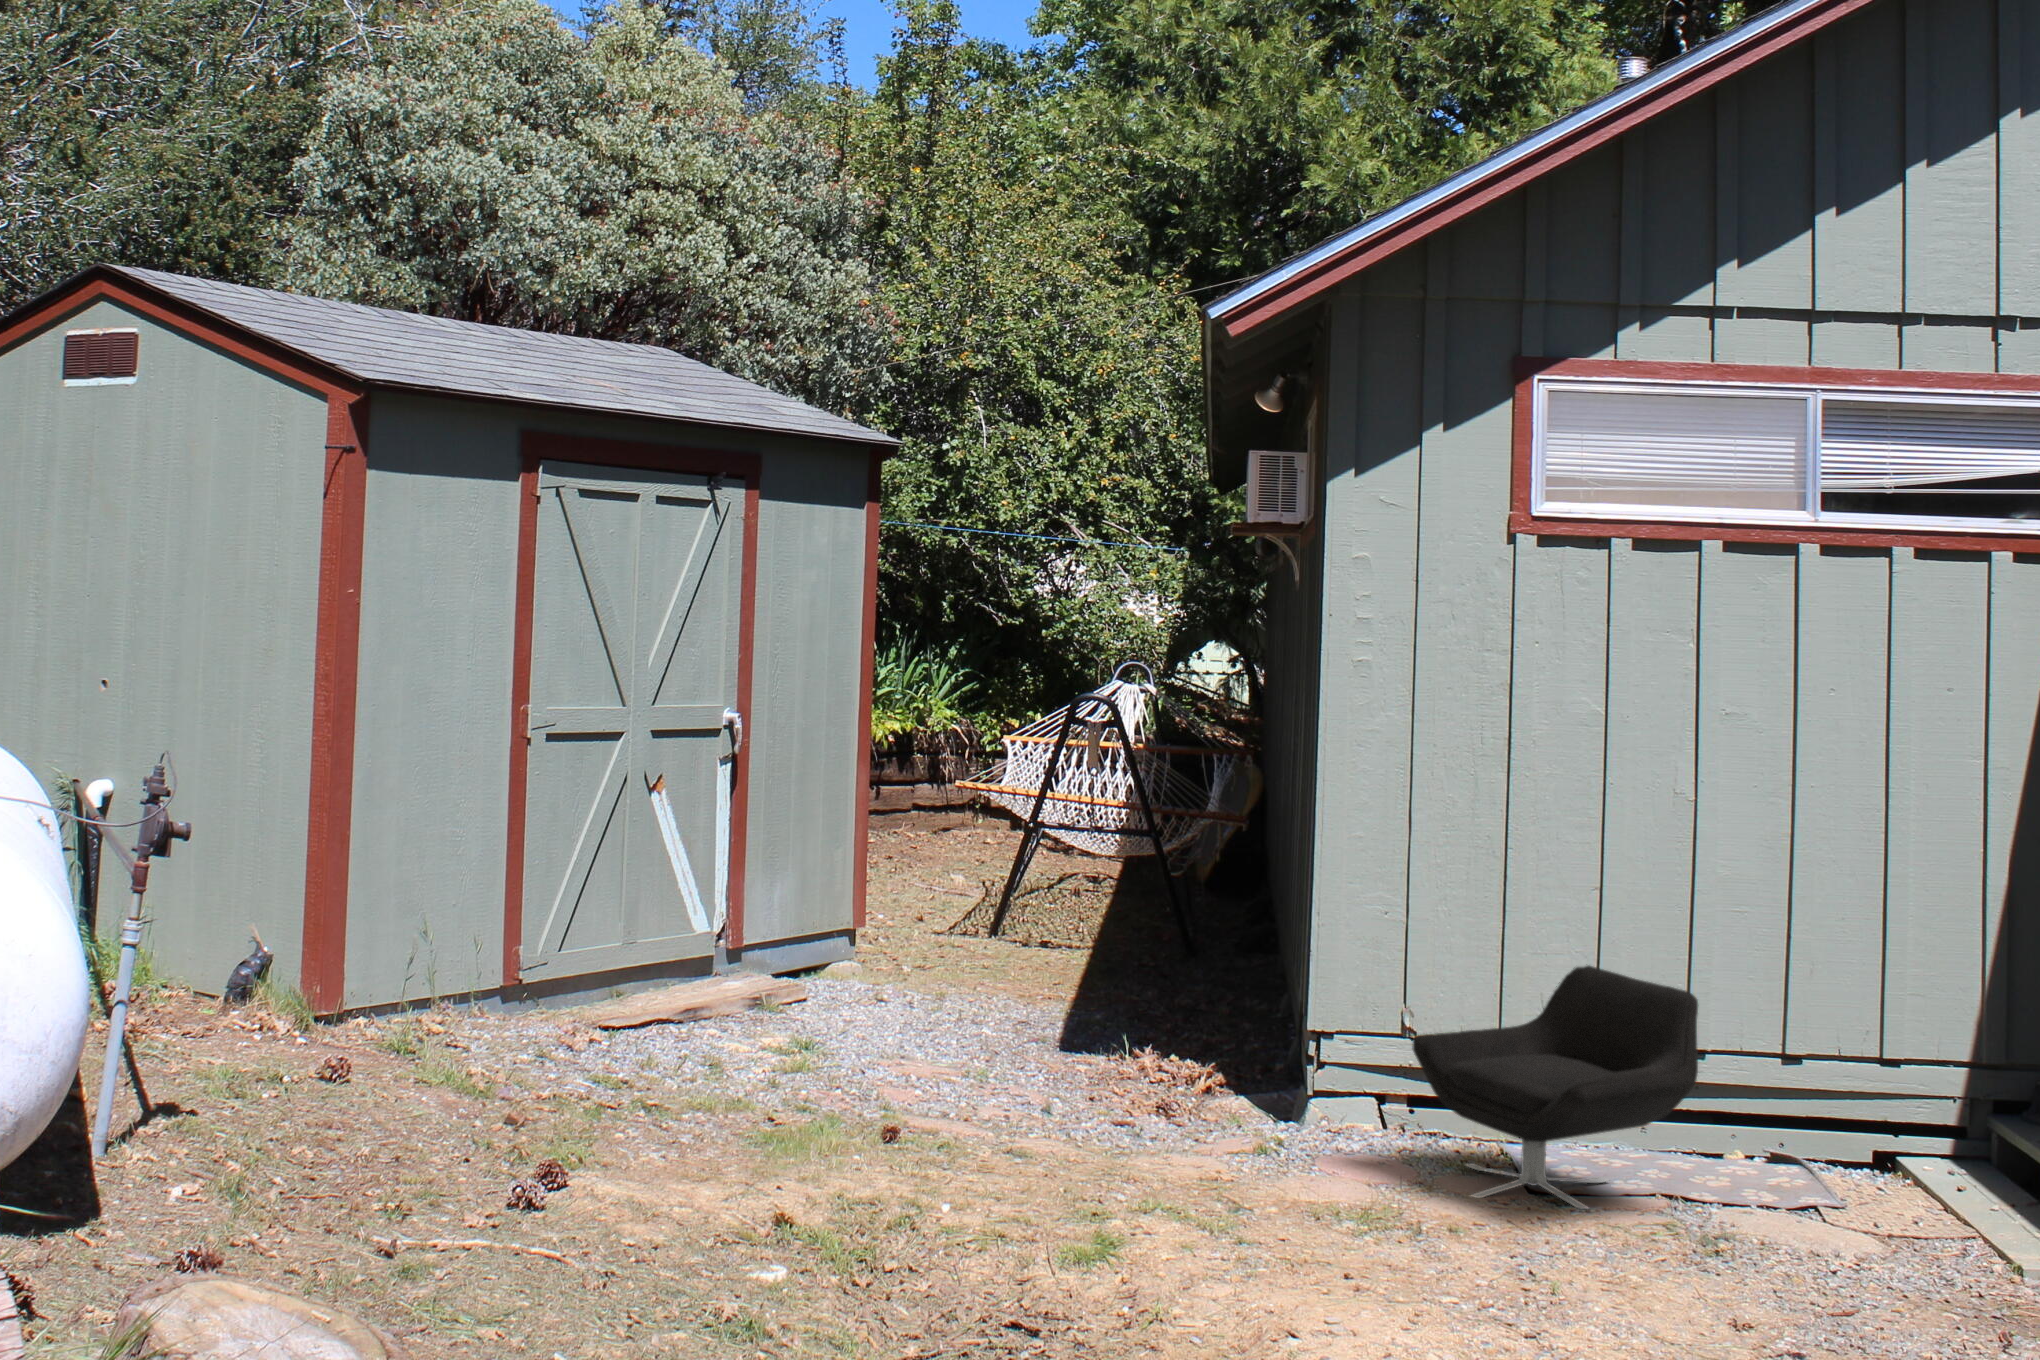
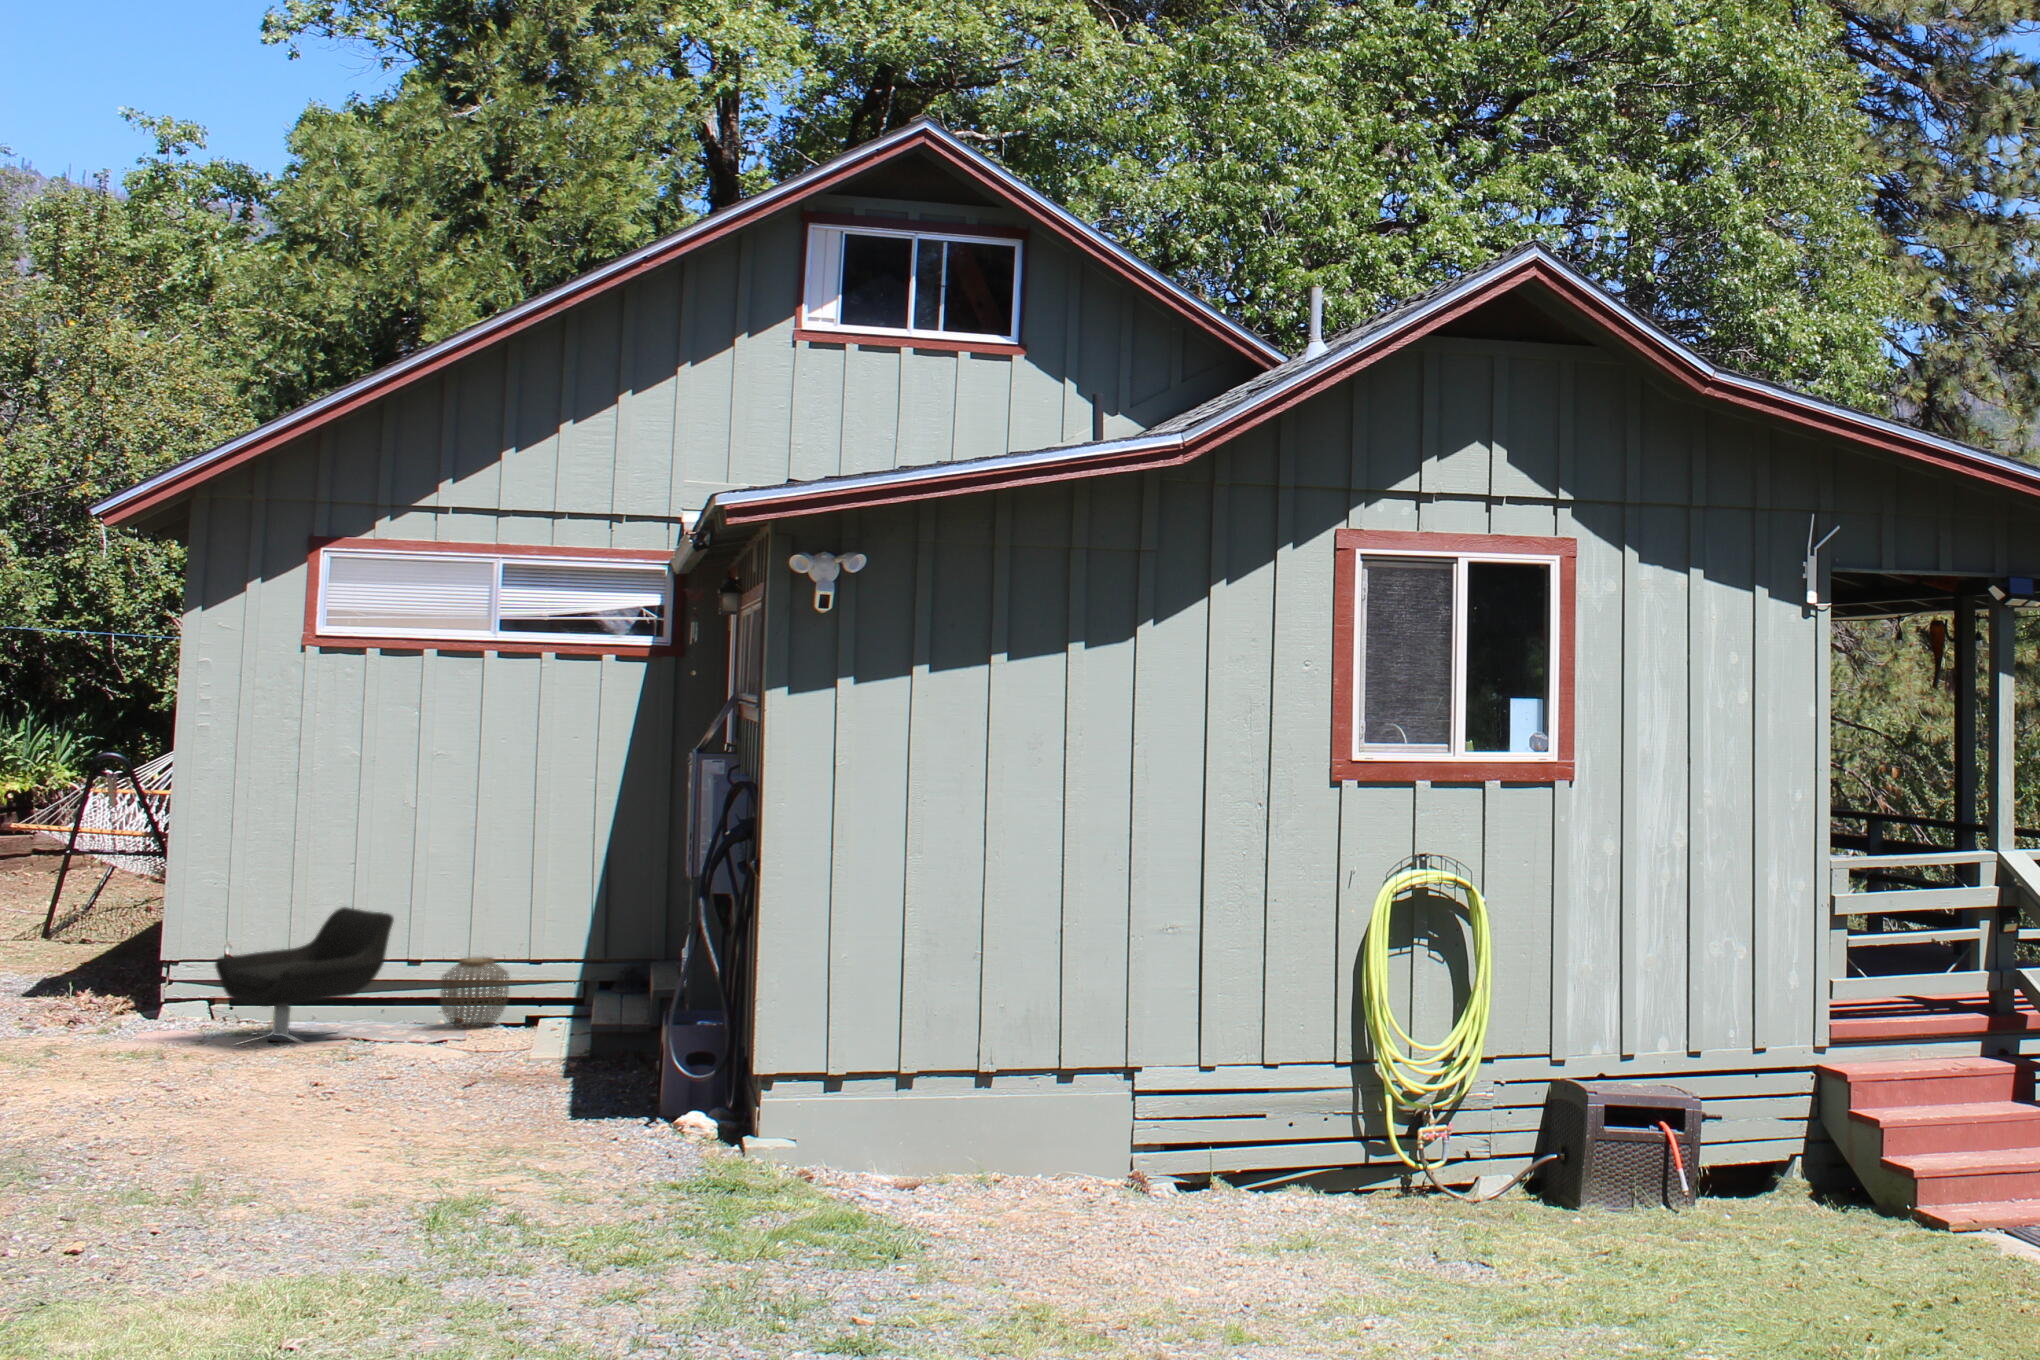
woven basket: none [1757,1071,1875,1202] -> present [440,957,509,1028]

